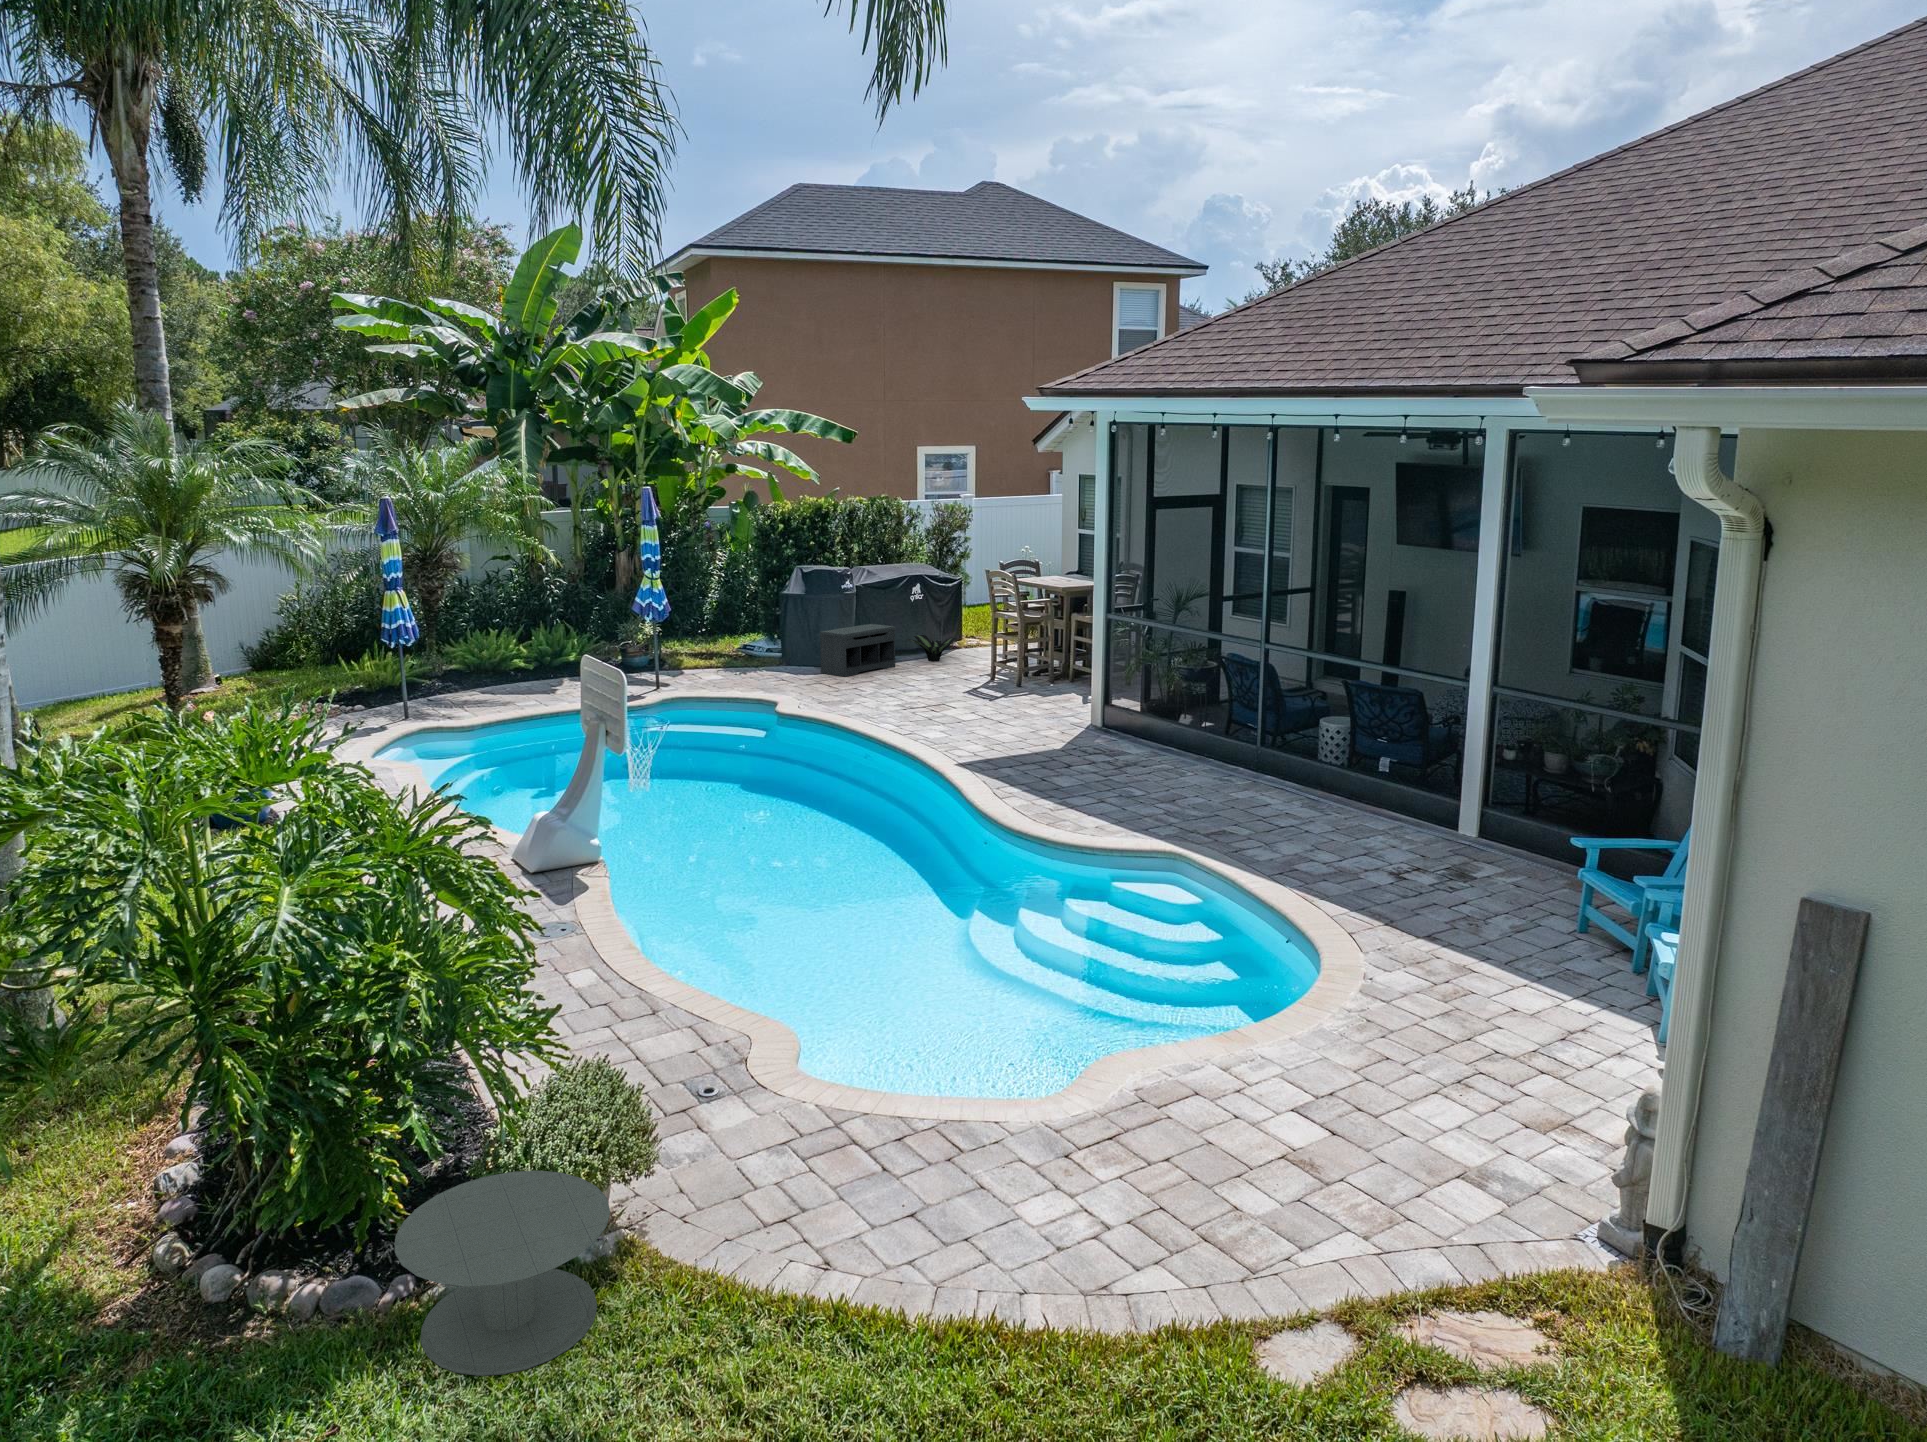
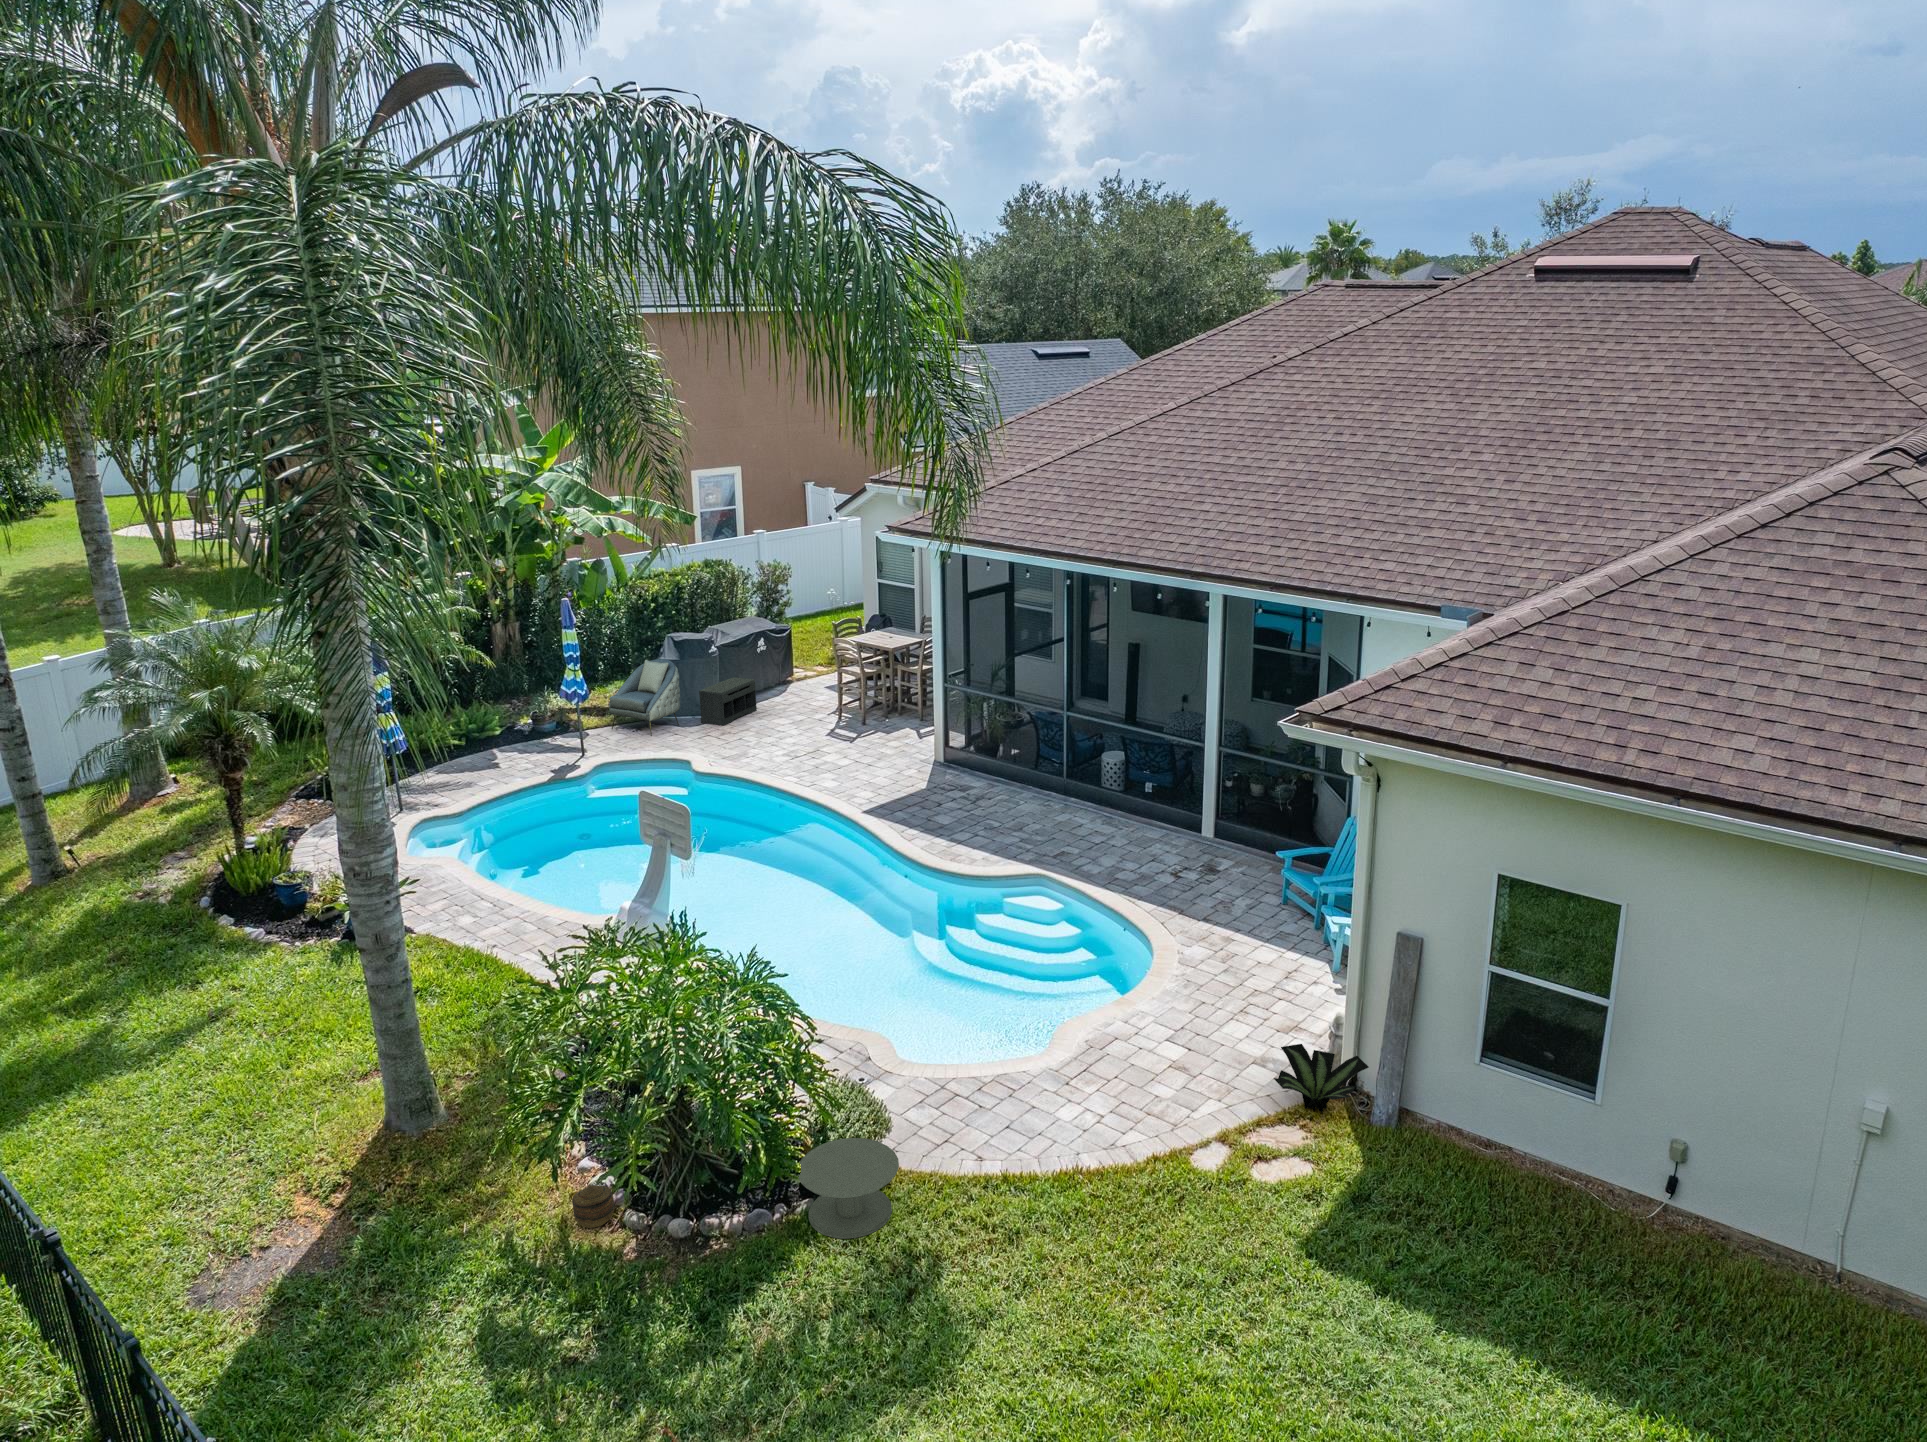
armchair: none [712,591,798,680] -> present [609,659,680,736]
potted plant: present [907,635,957,661] -> present [1274,1044,1369,1113]
basket: none [46,1179,133,1257] -> present [572,1185,614,1228]

